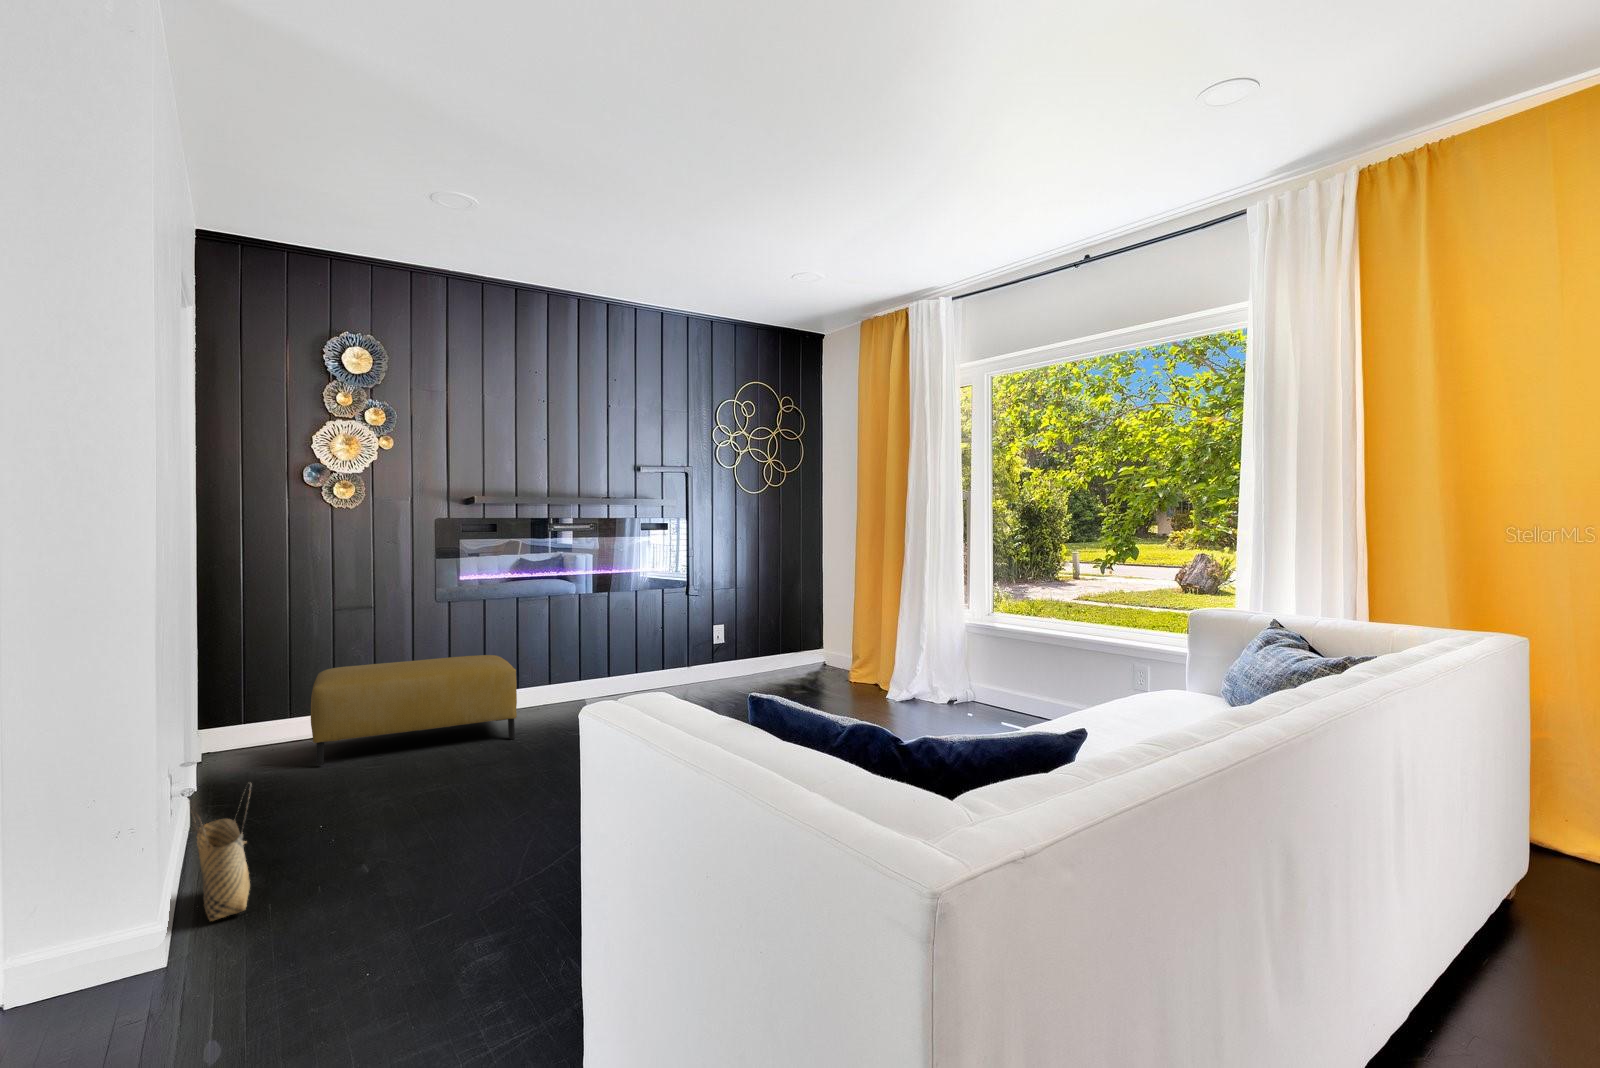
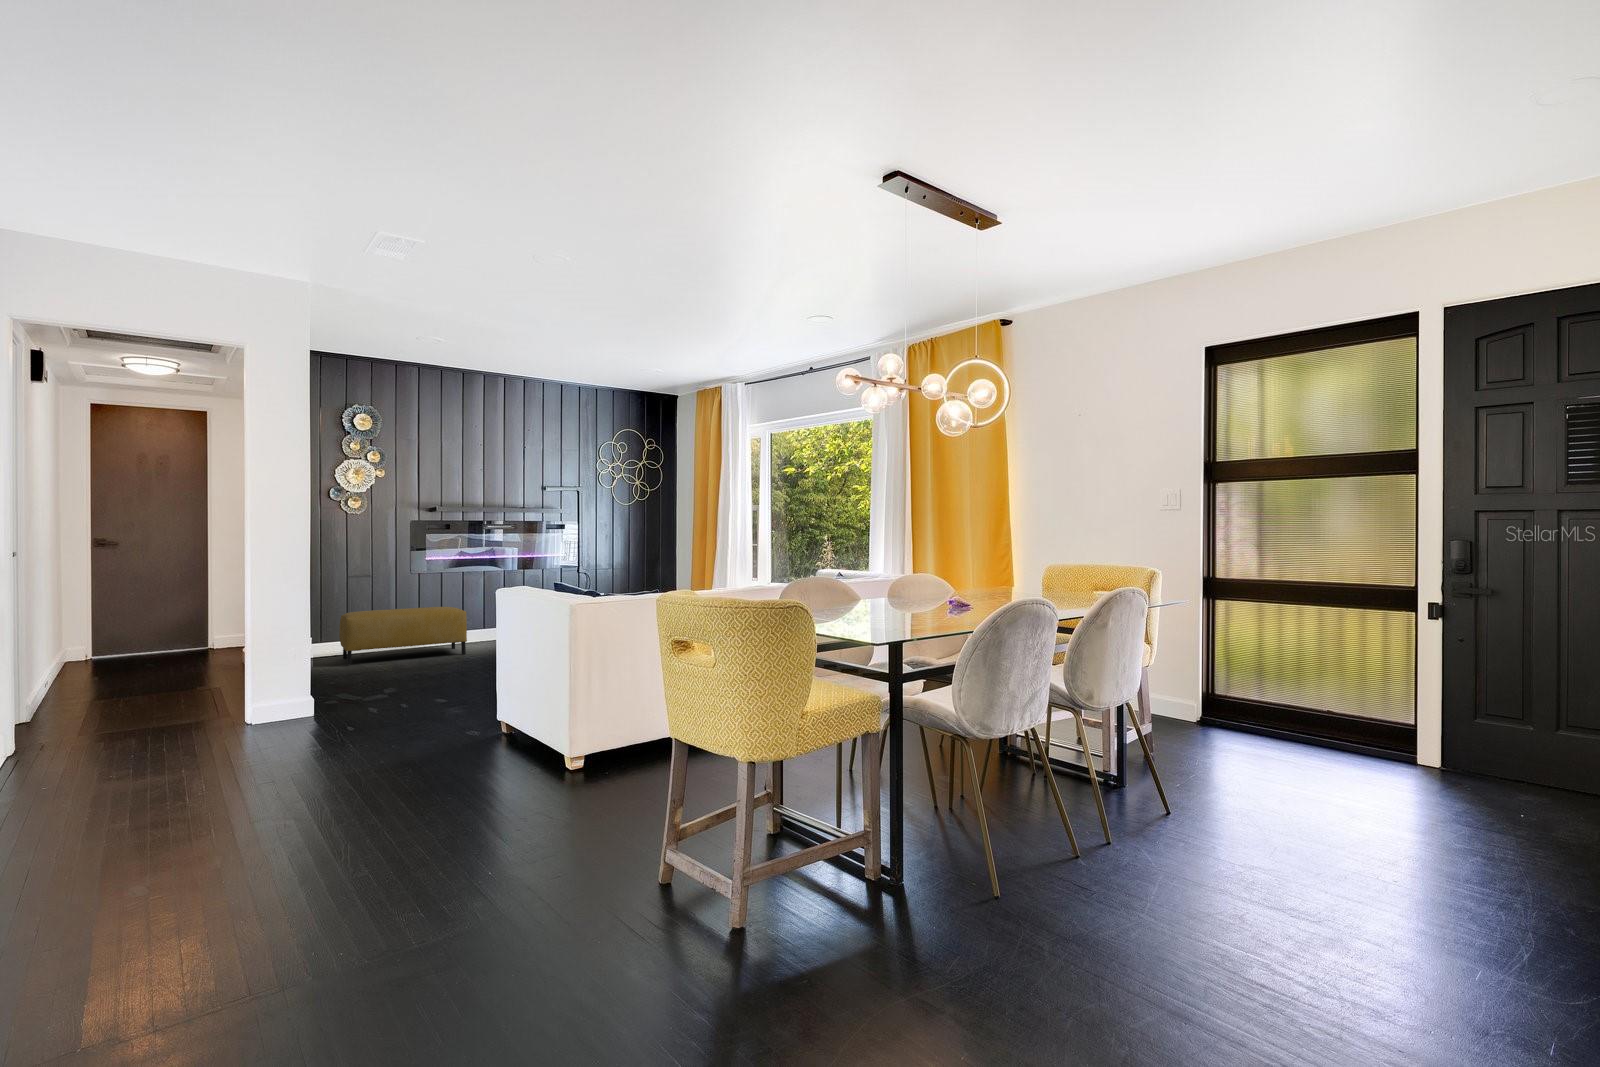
woven basket: present [188,783,252,921] -> none [318,640,348,700]

